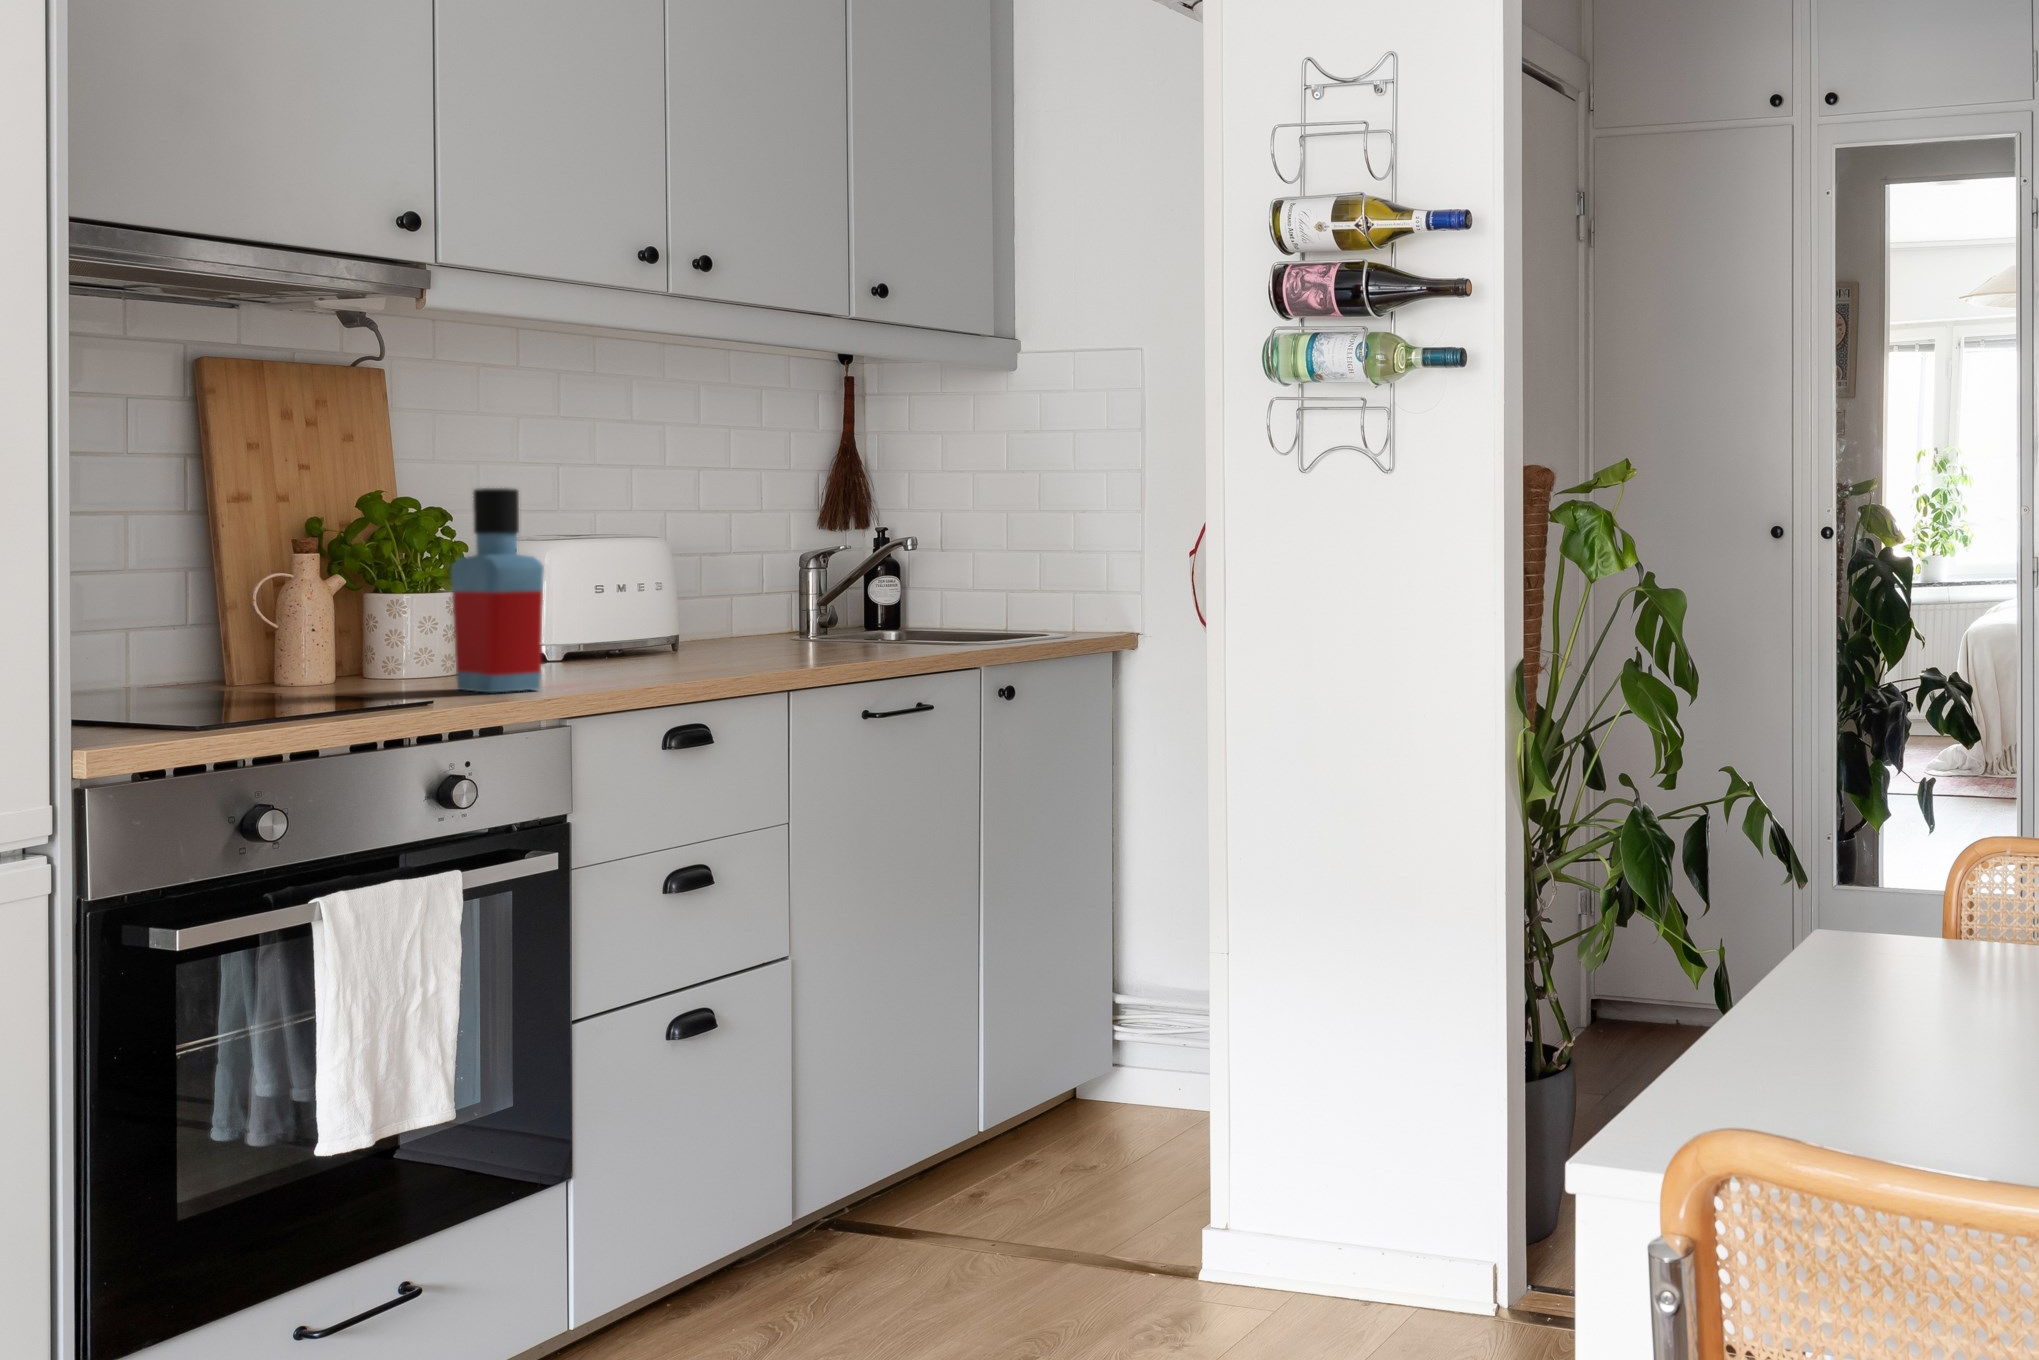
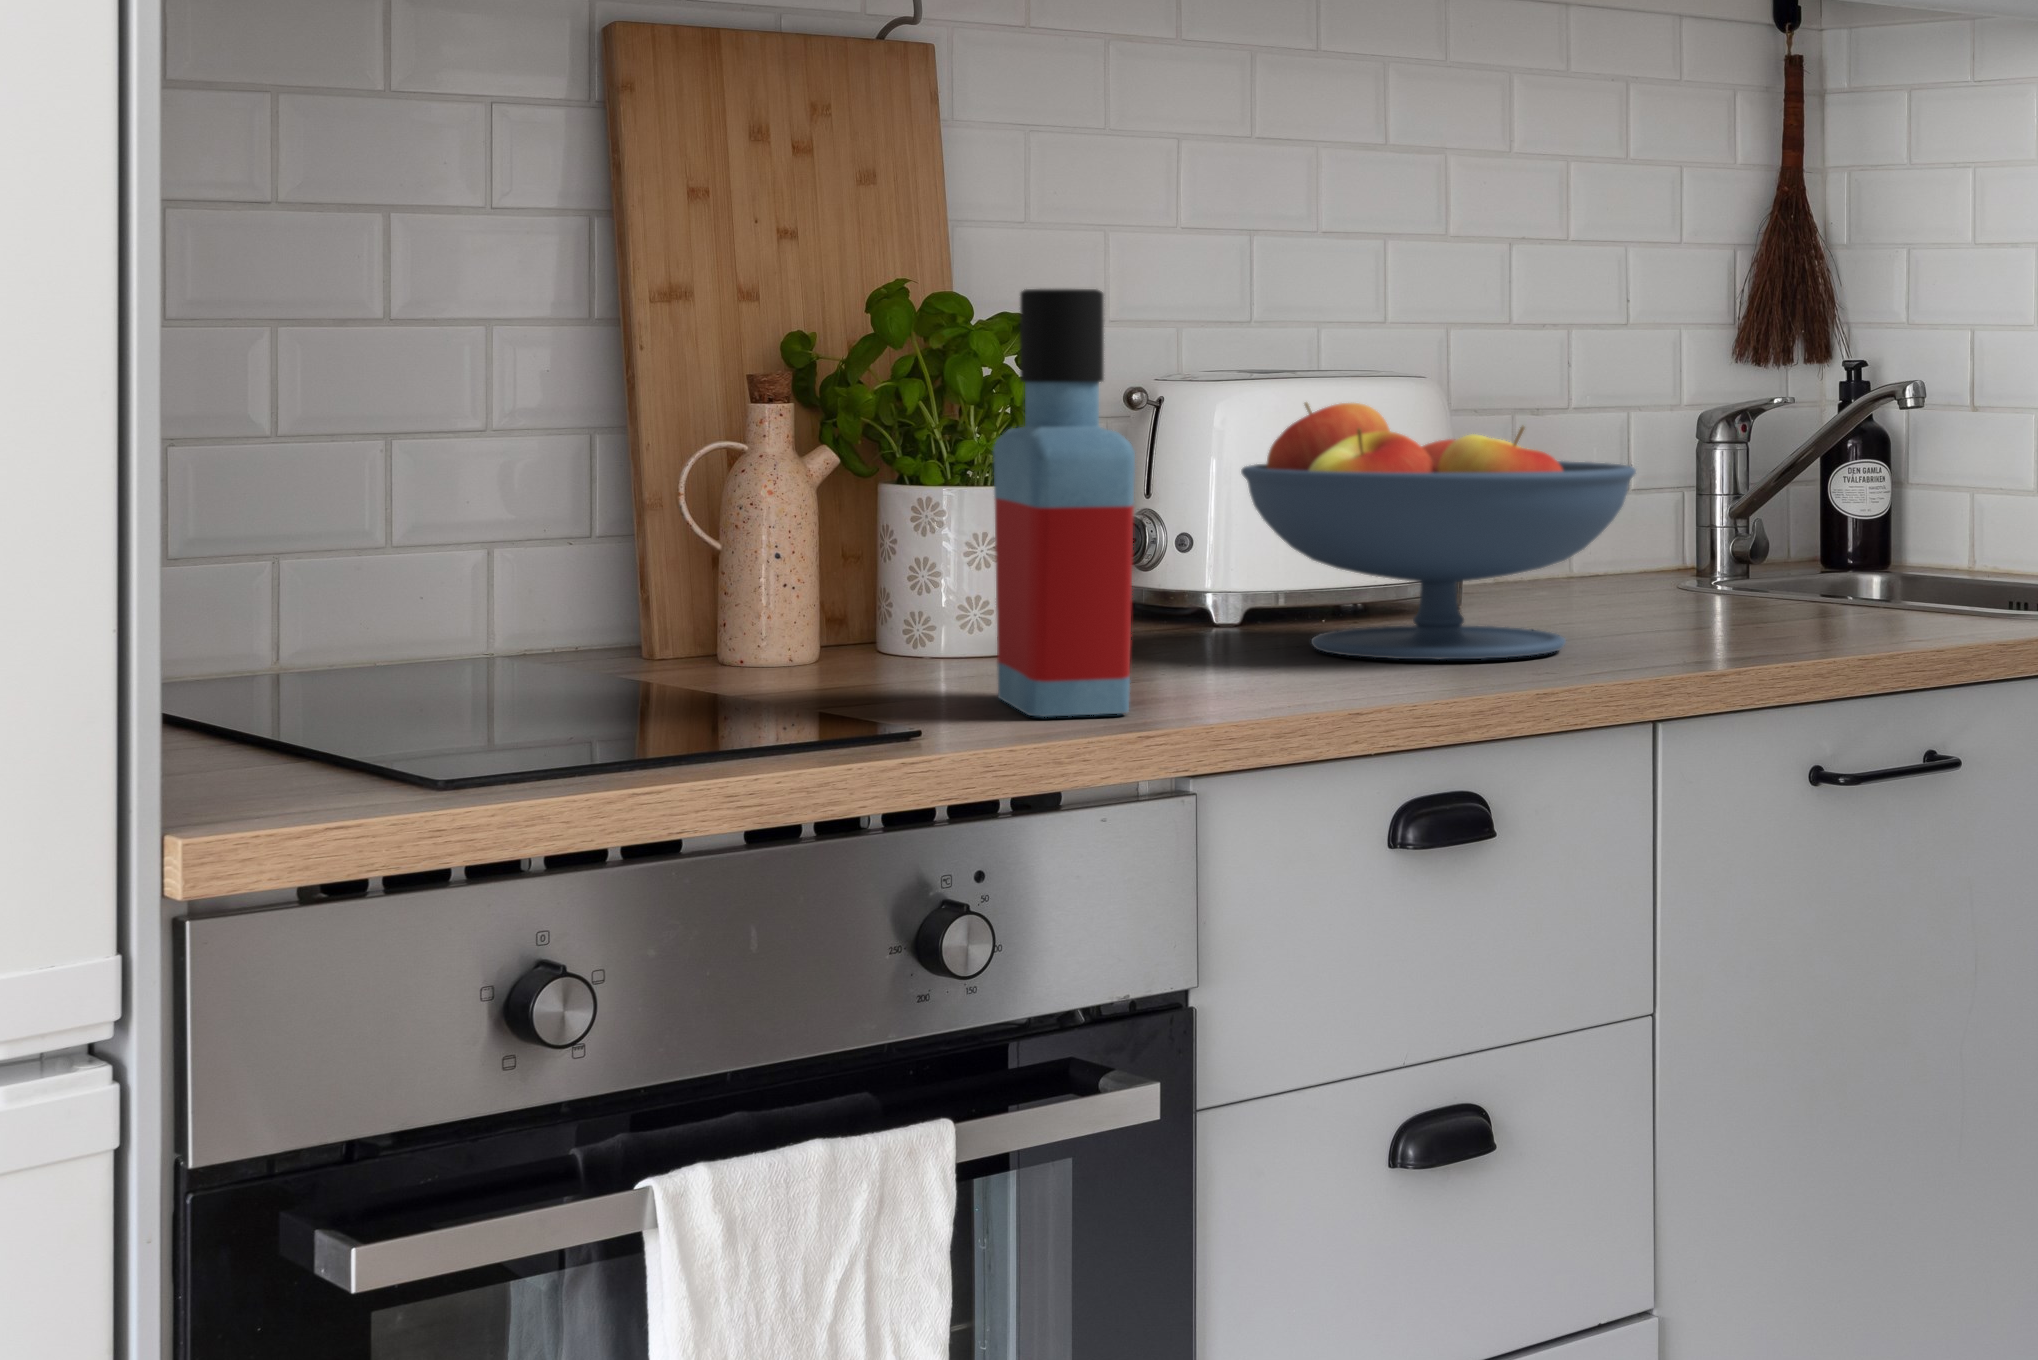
fruit bowl: none [566,547,784,669] -> present [1241,403,1636,660]

